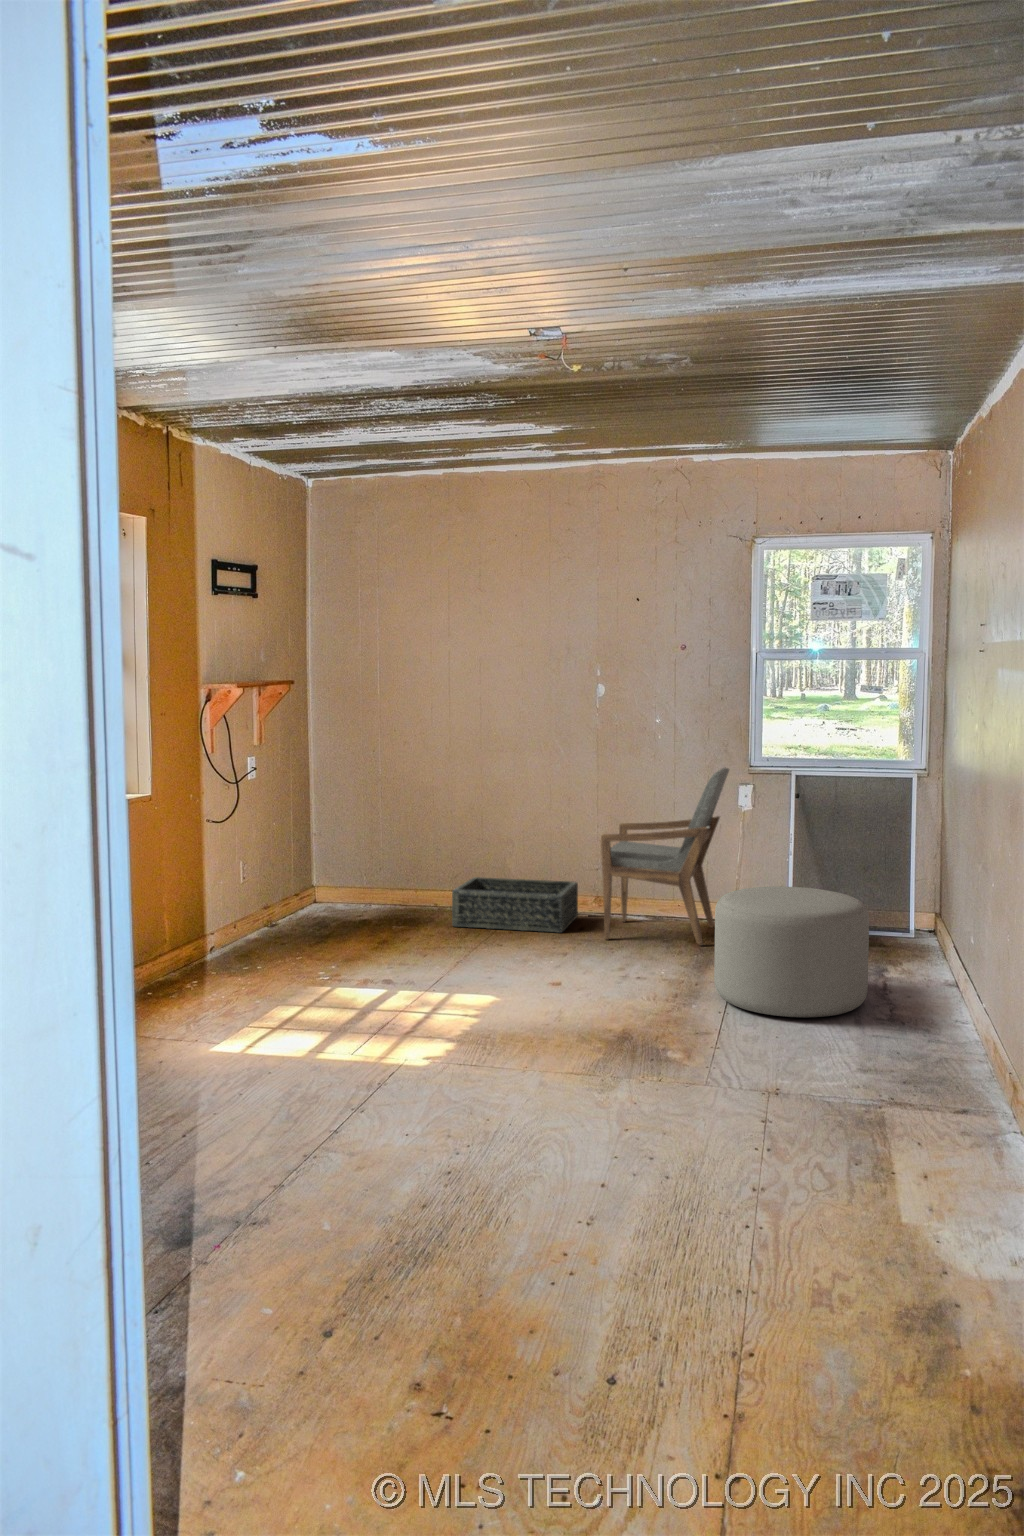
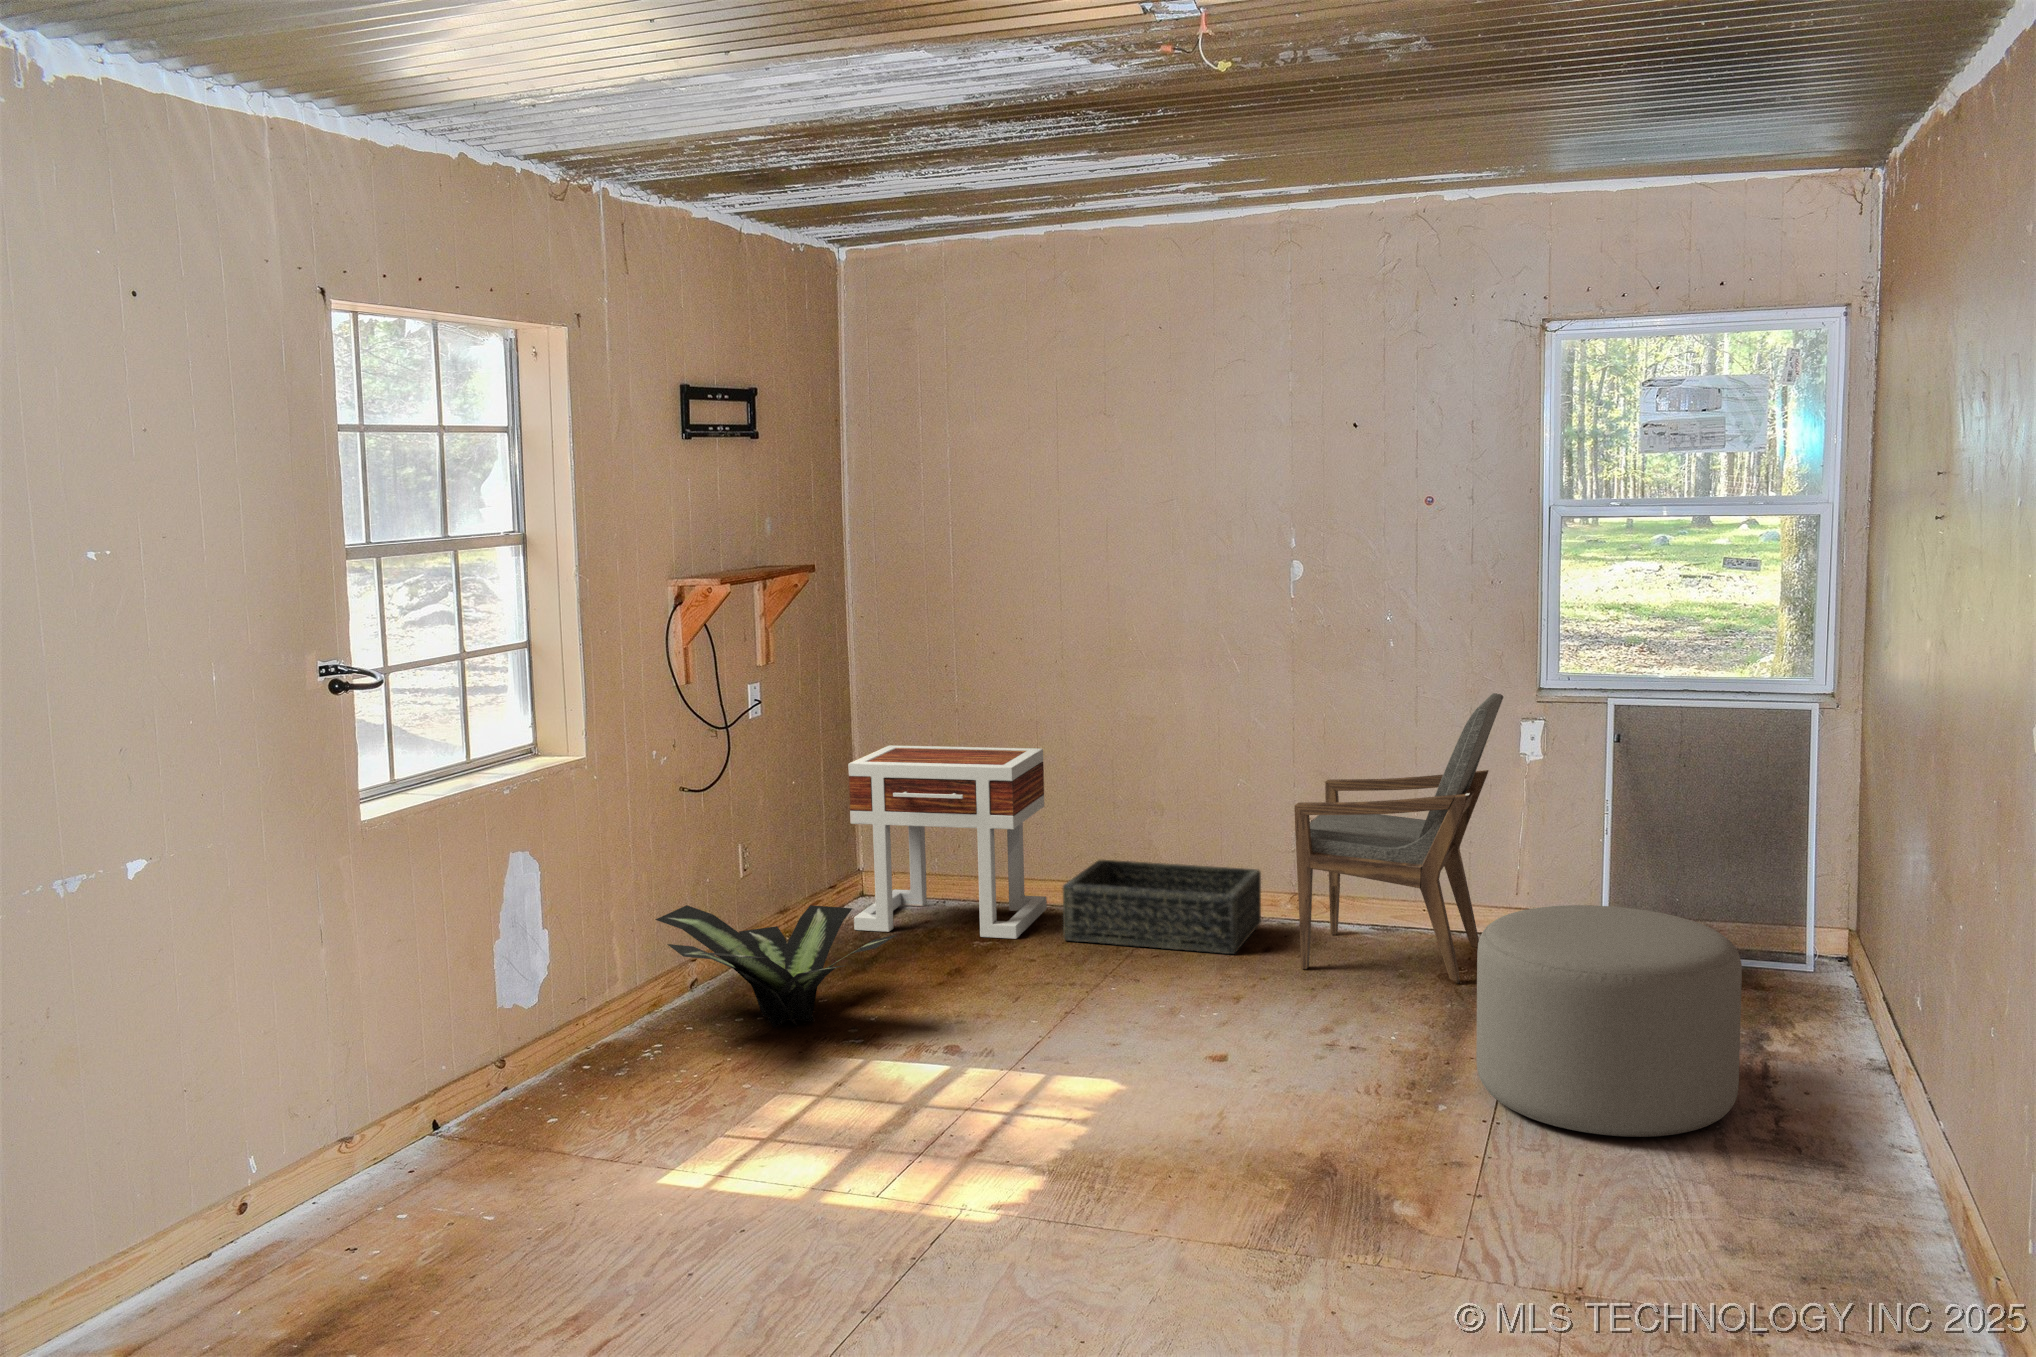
side table: none [312,804,439,926] -> present [848,745,1047,939]
potted plant: none [191,897,351,974] -> present [656,905,896,1028]

